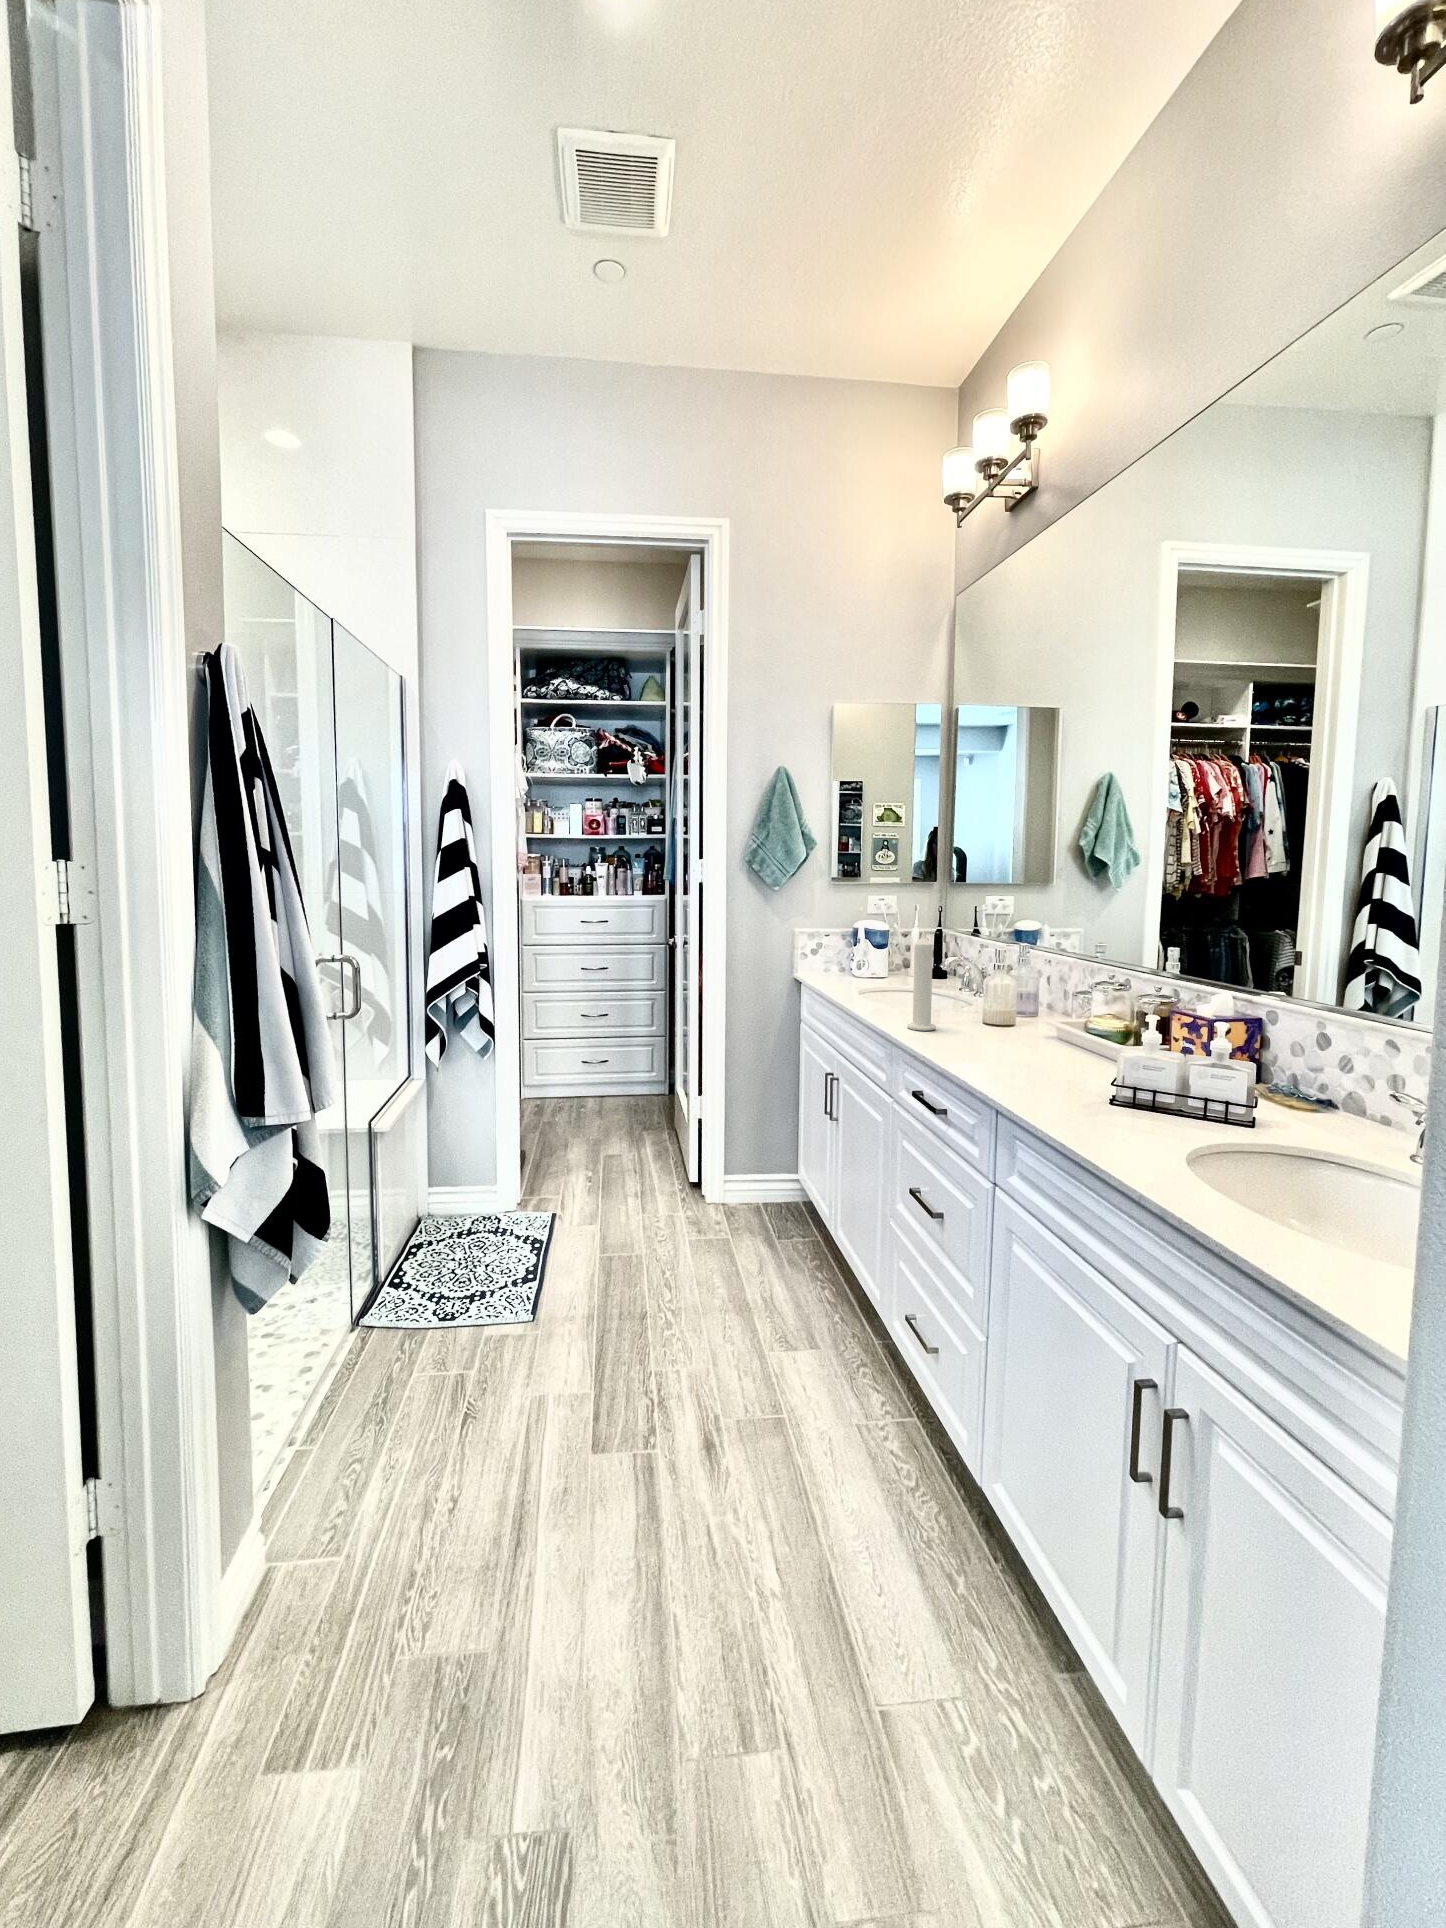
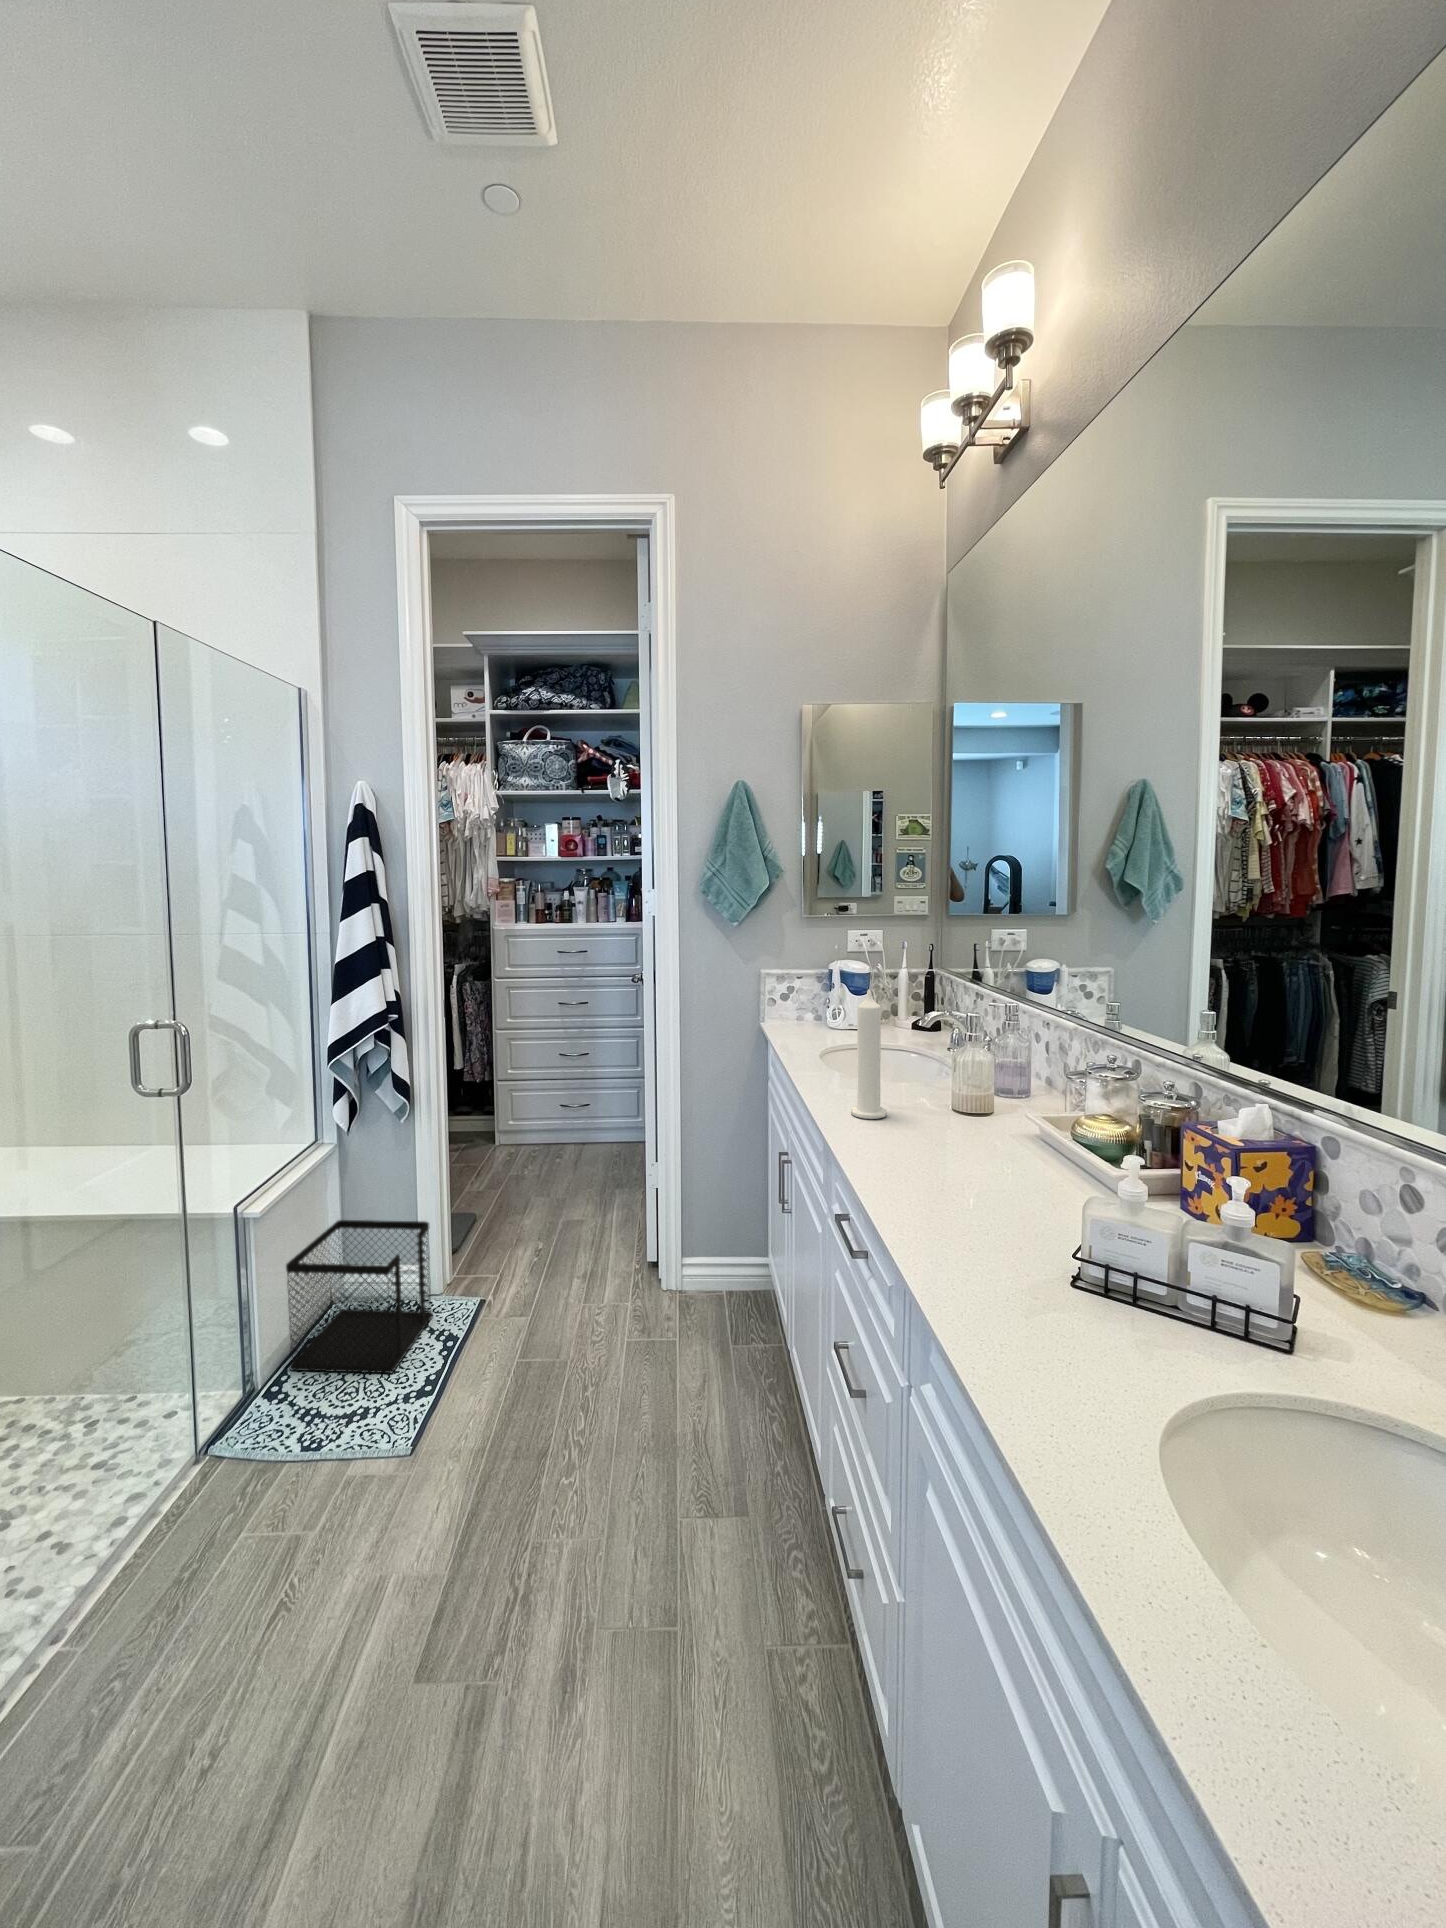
wastebasket: none [403,1144,515,1267] -> present [286,1220,433,1373]

